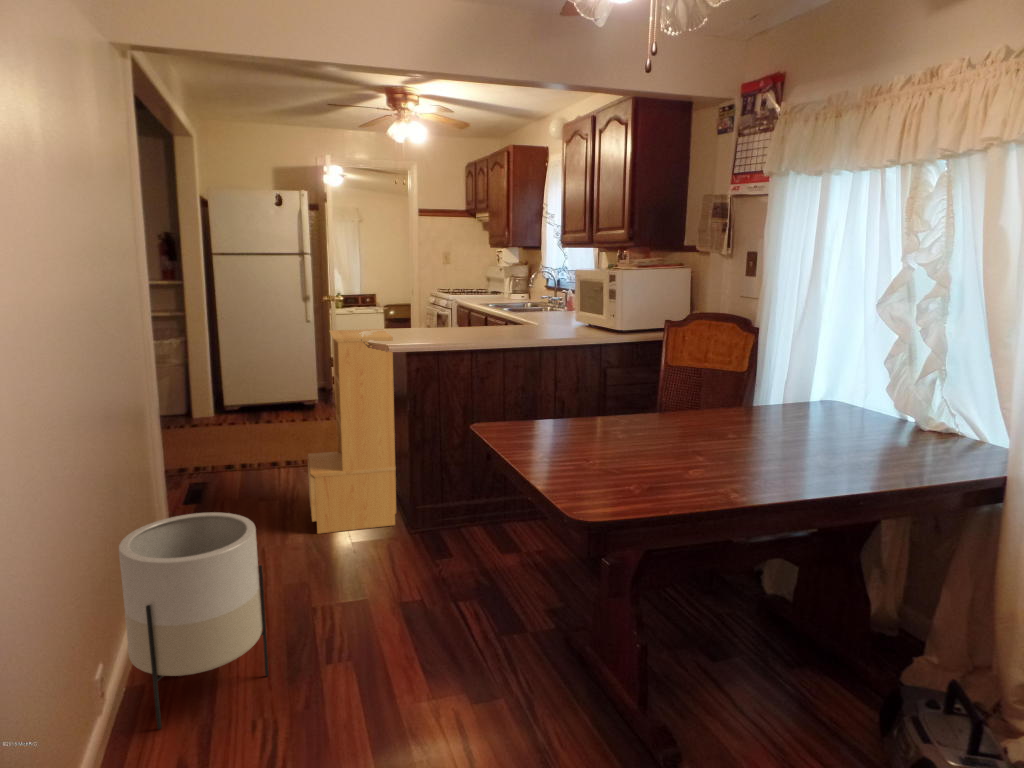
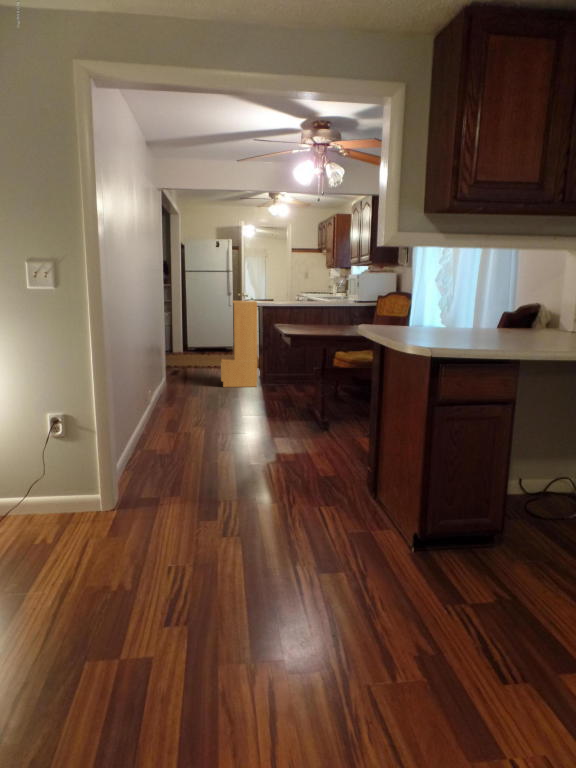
planter: present [119,512,269,729] -> none [152,355,198,420]

